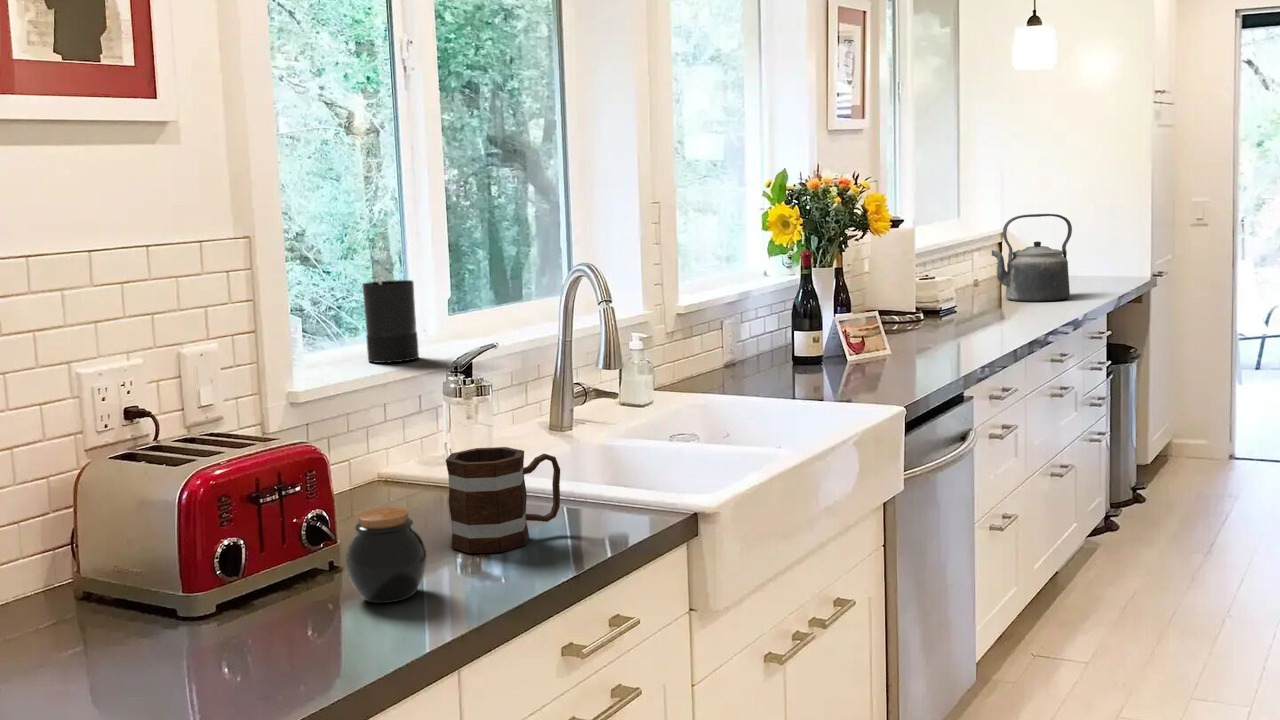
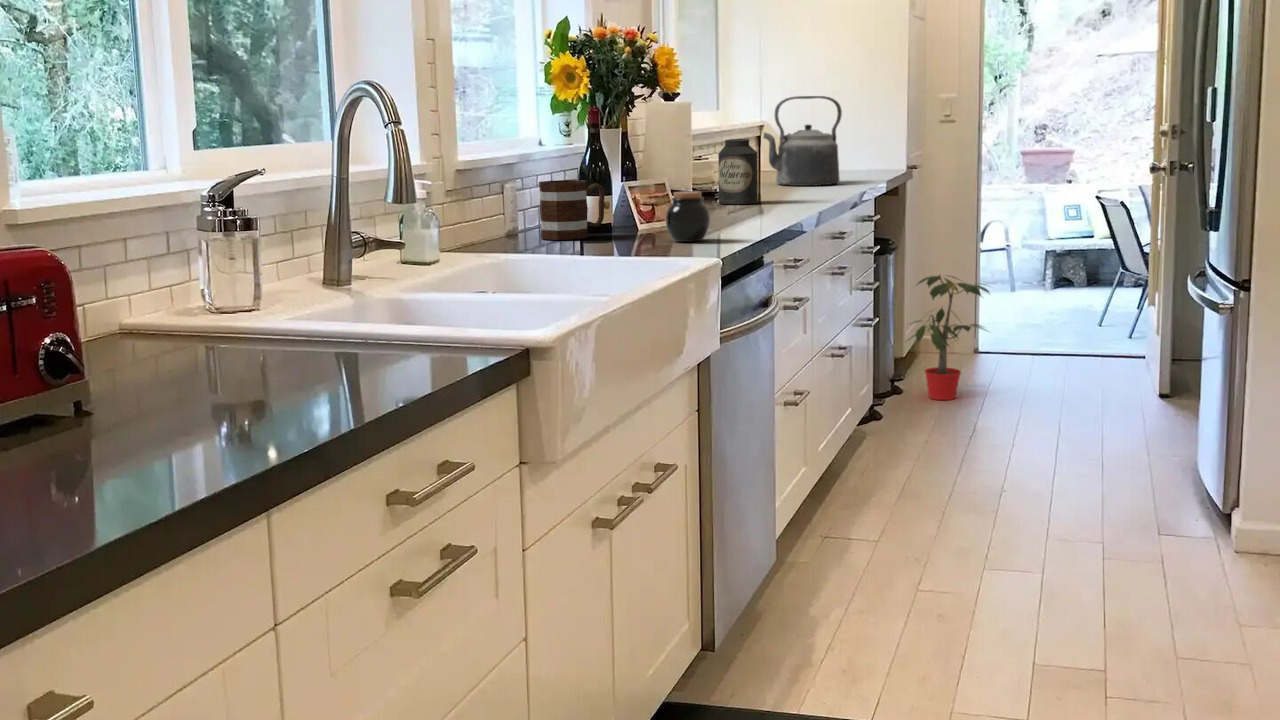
canister: none [936,266,975,329] -> present [718,139,758,204]
candle: present [363,274,419,363] -> none [89,83,164,190]
potted plant: none [1144,383,1245,511] -> present [909,275,989,400]
mug: present [446,447,560,553] -> present [539,180,605,240]
jar: present [346,507,426,603] -> present [666,191,710,242]

